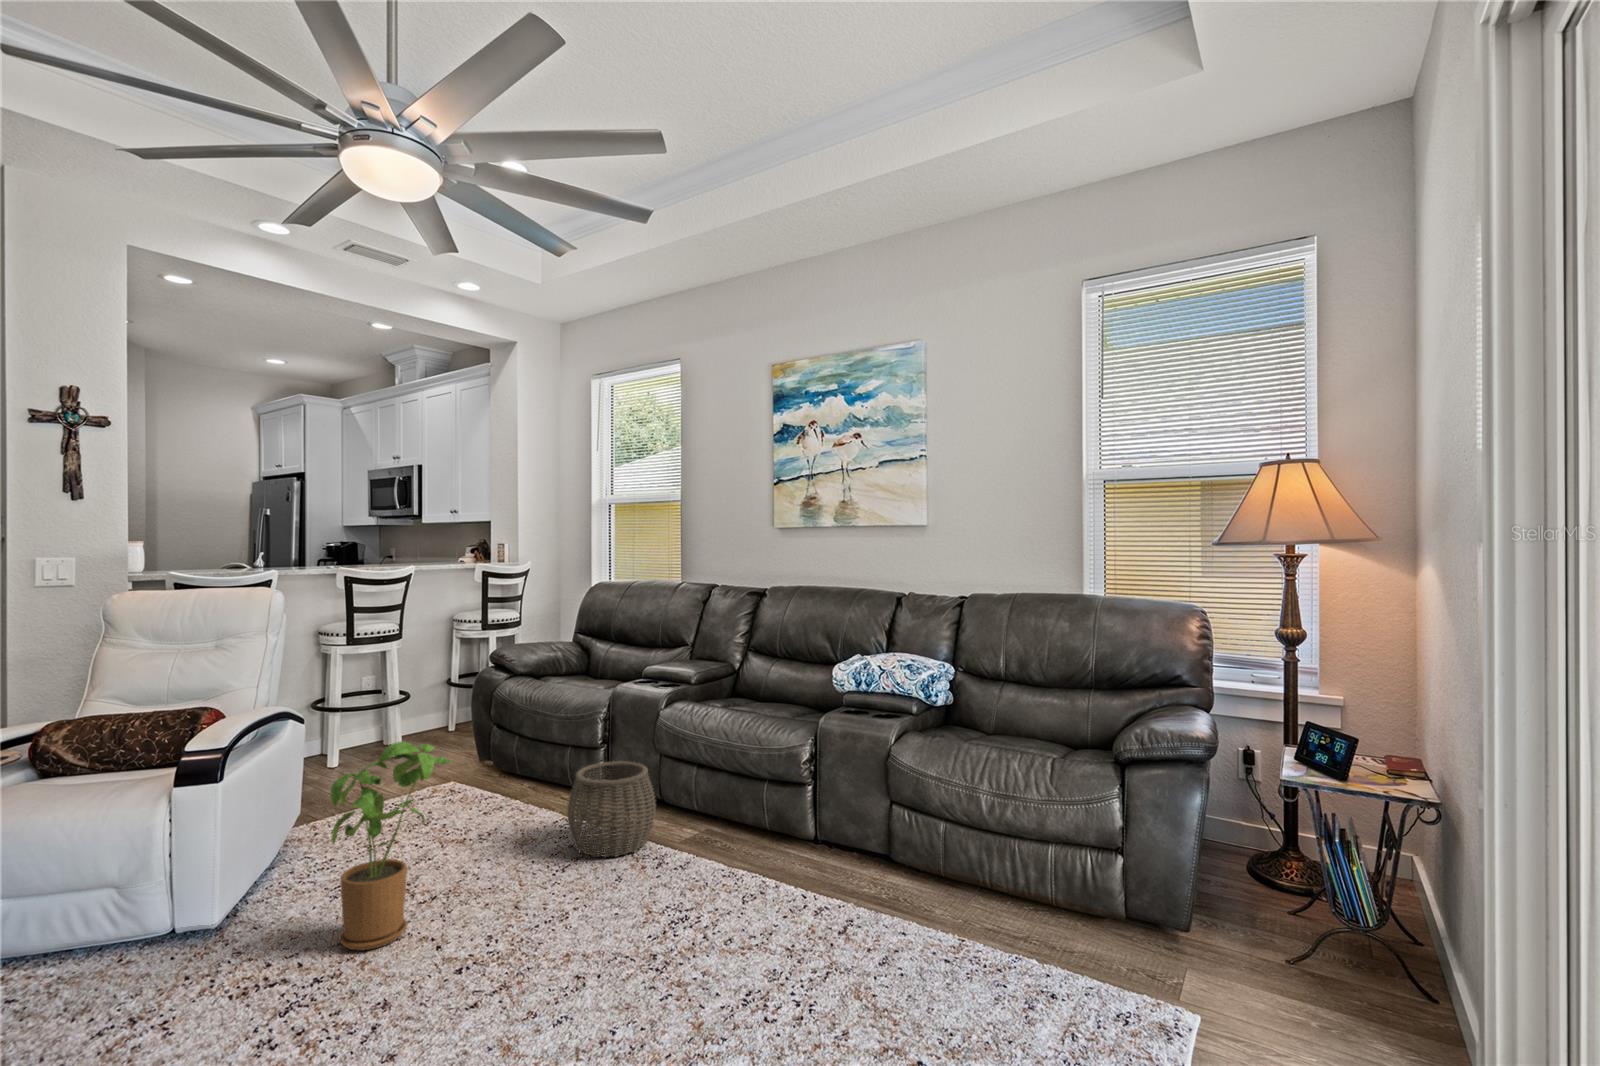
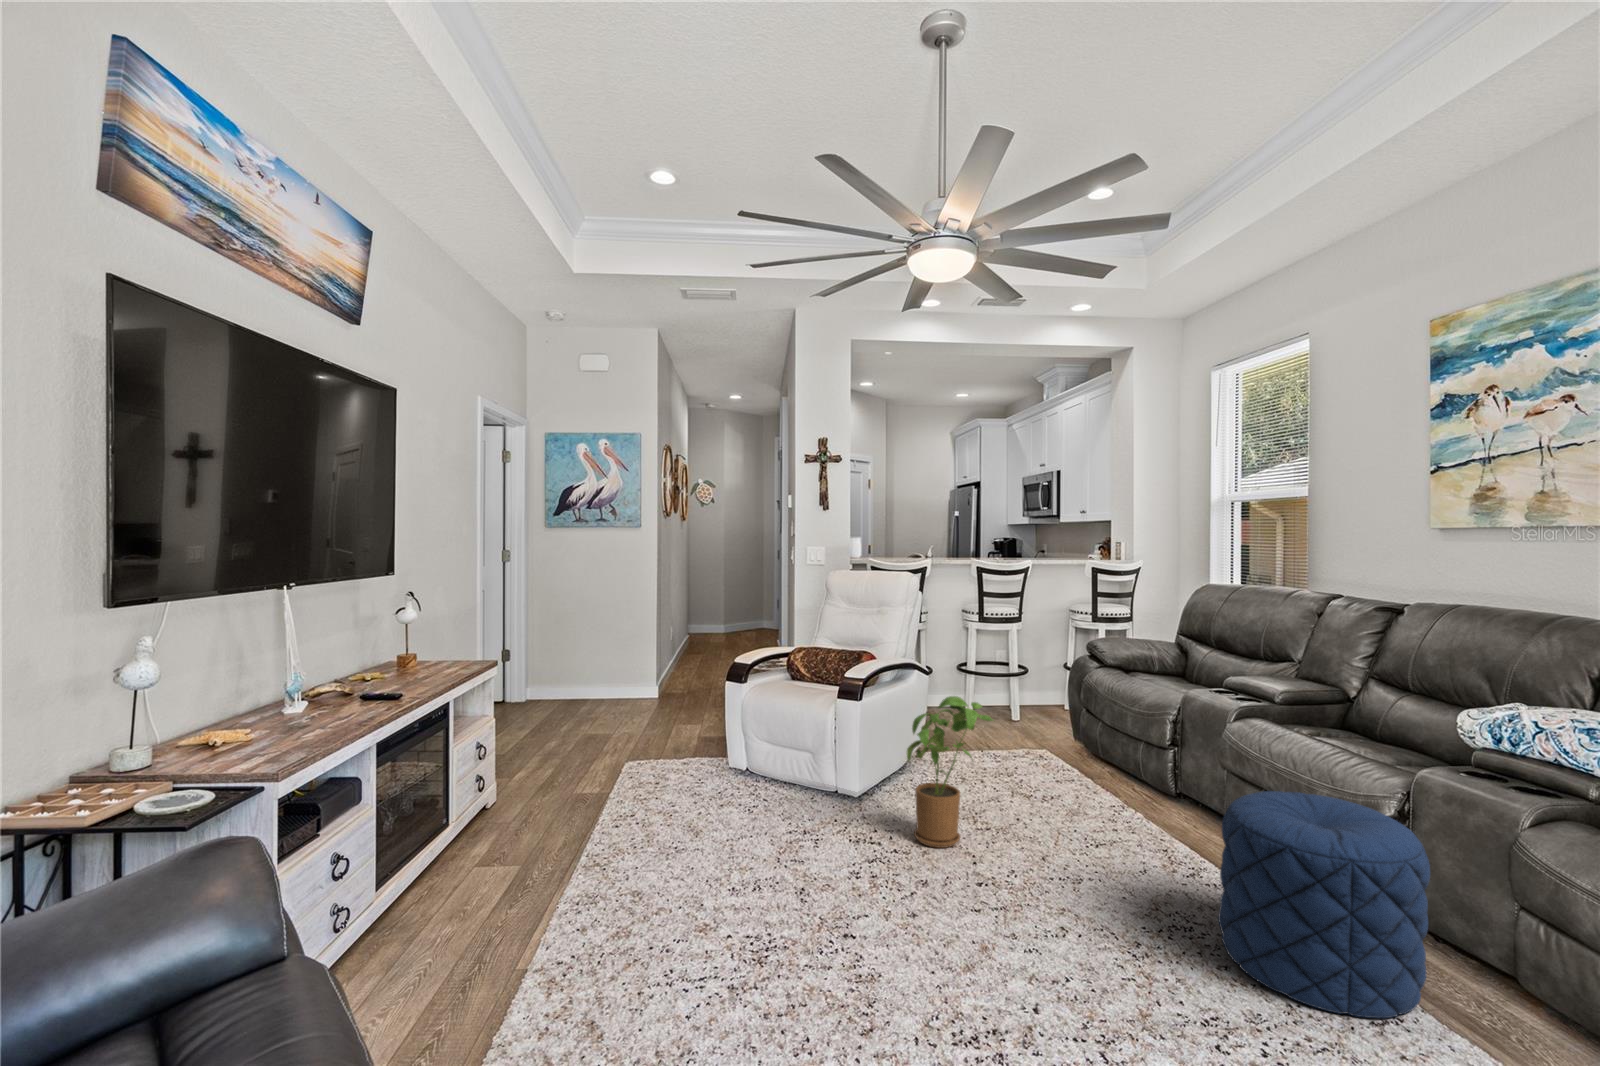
pouf: none [710,757,861,945] -> present [1218,791,1430,1018]
woven basket: present [567,761,656,857] -> none [1112,757,1205,853]

